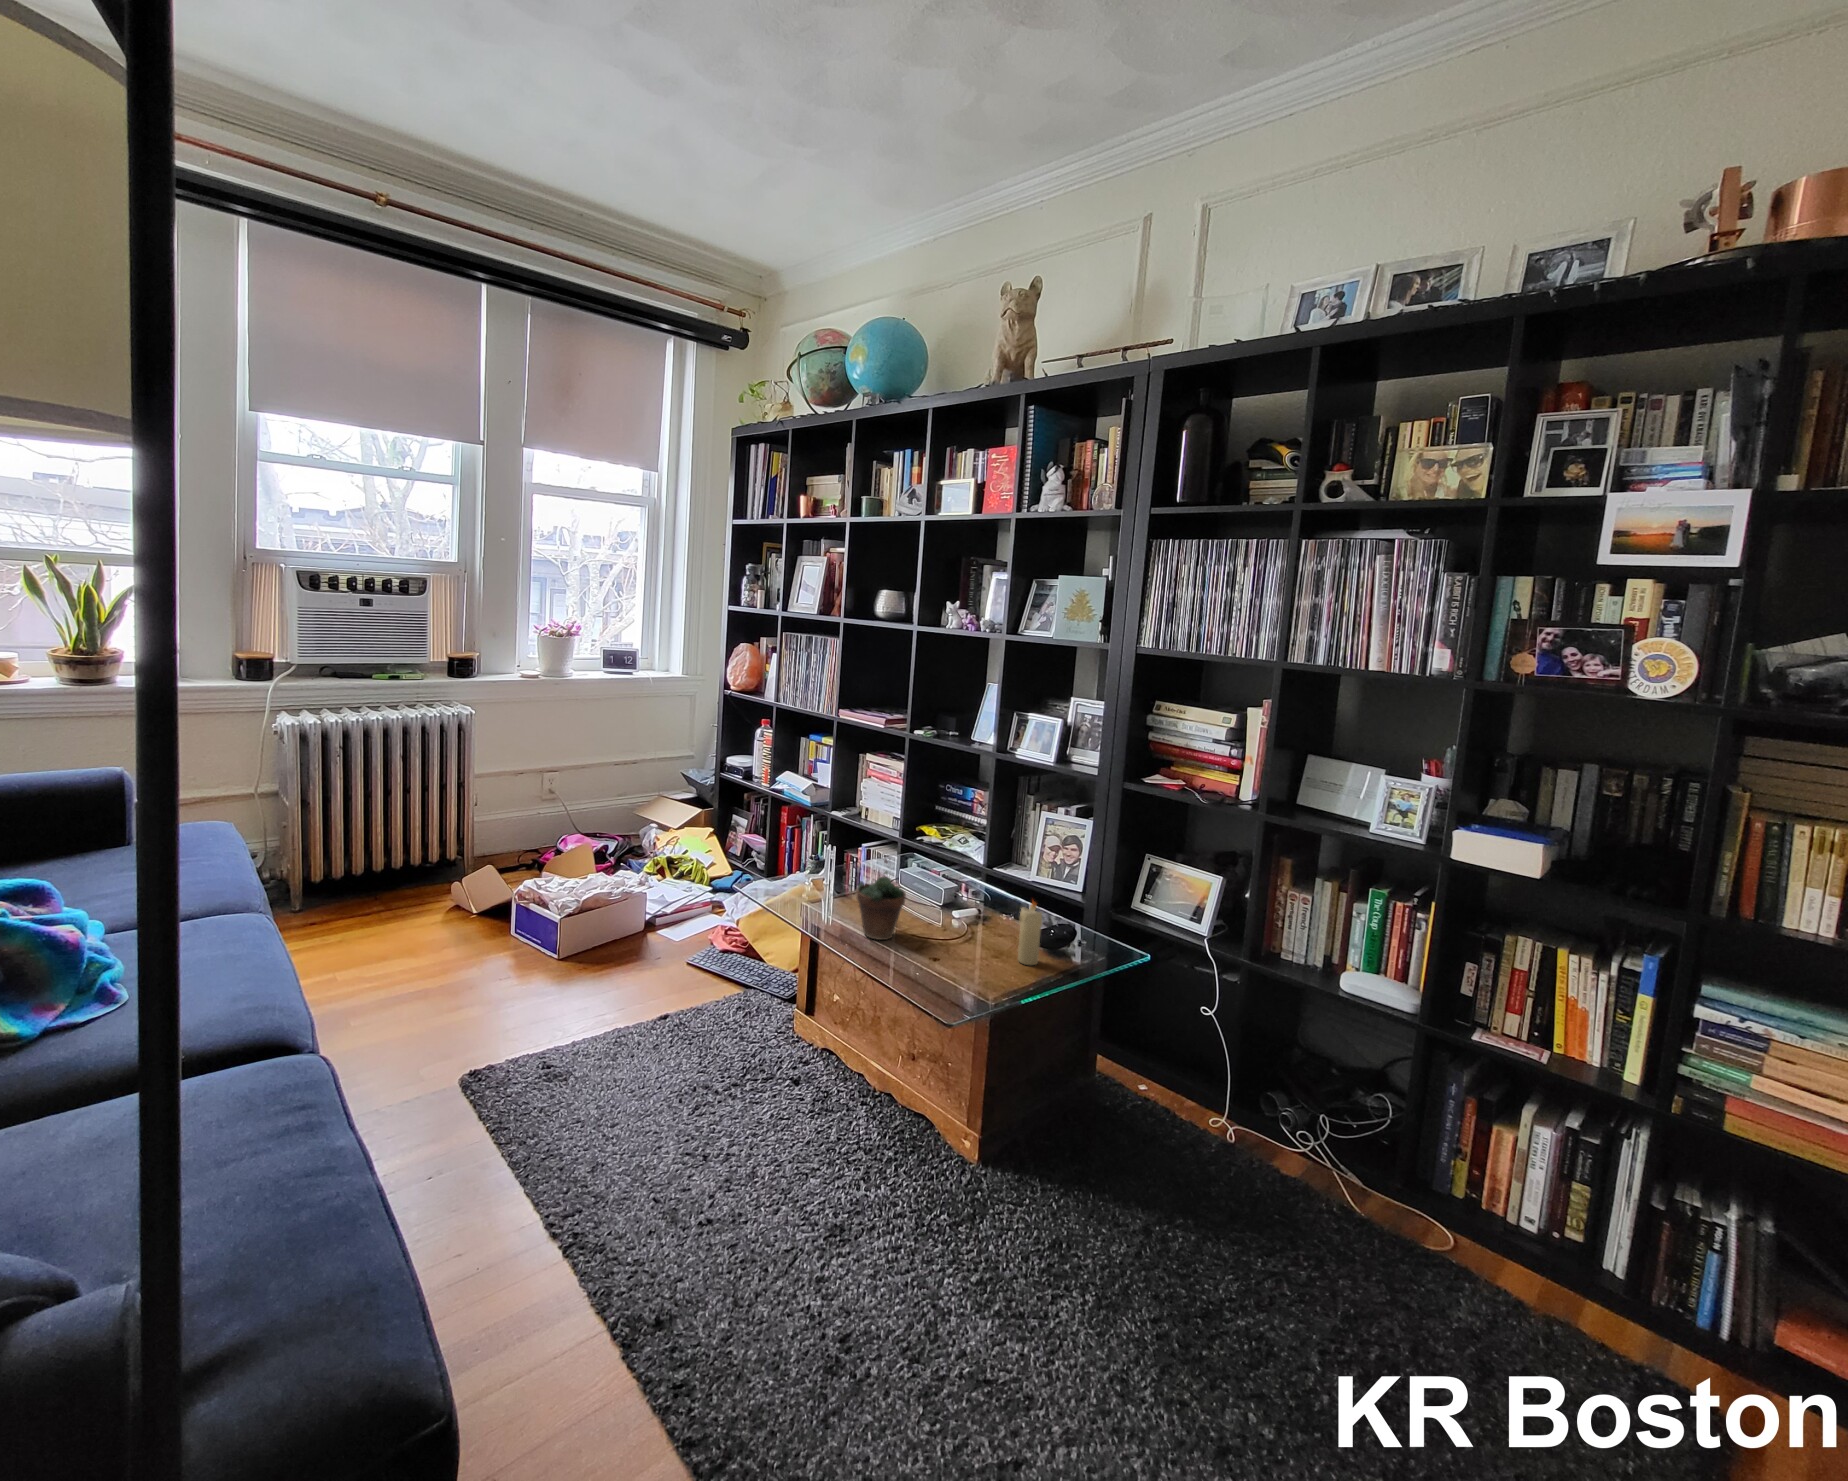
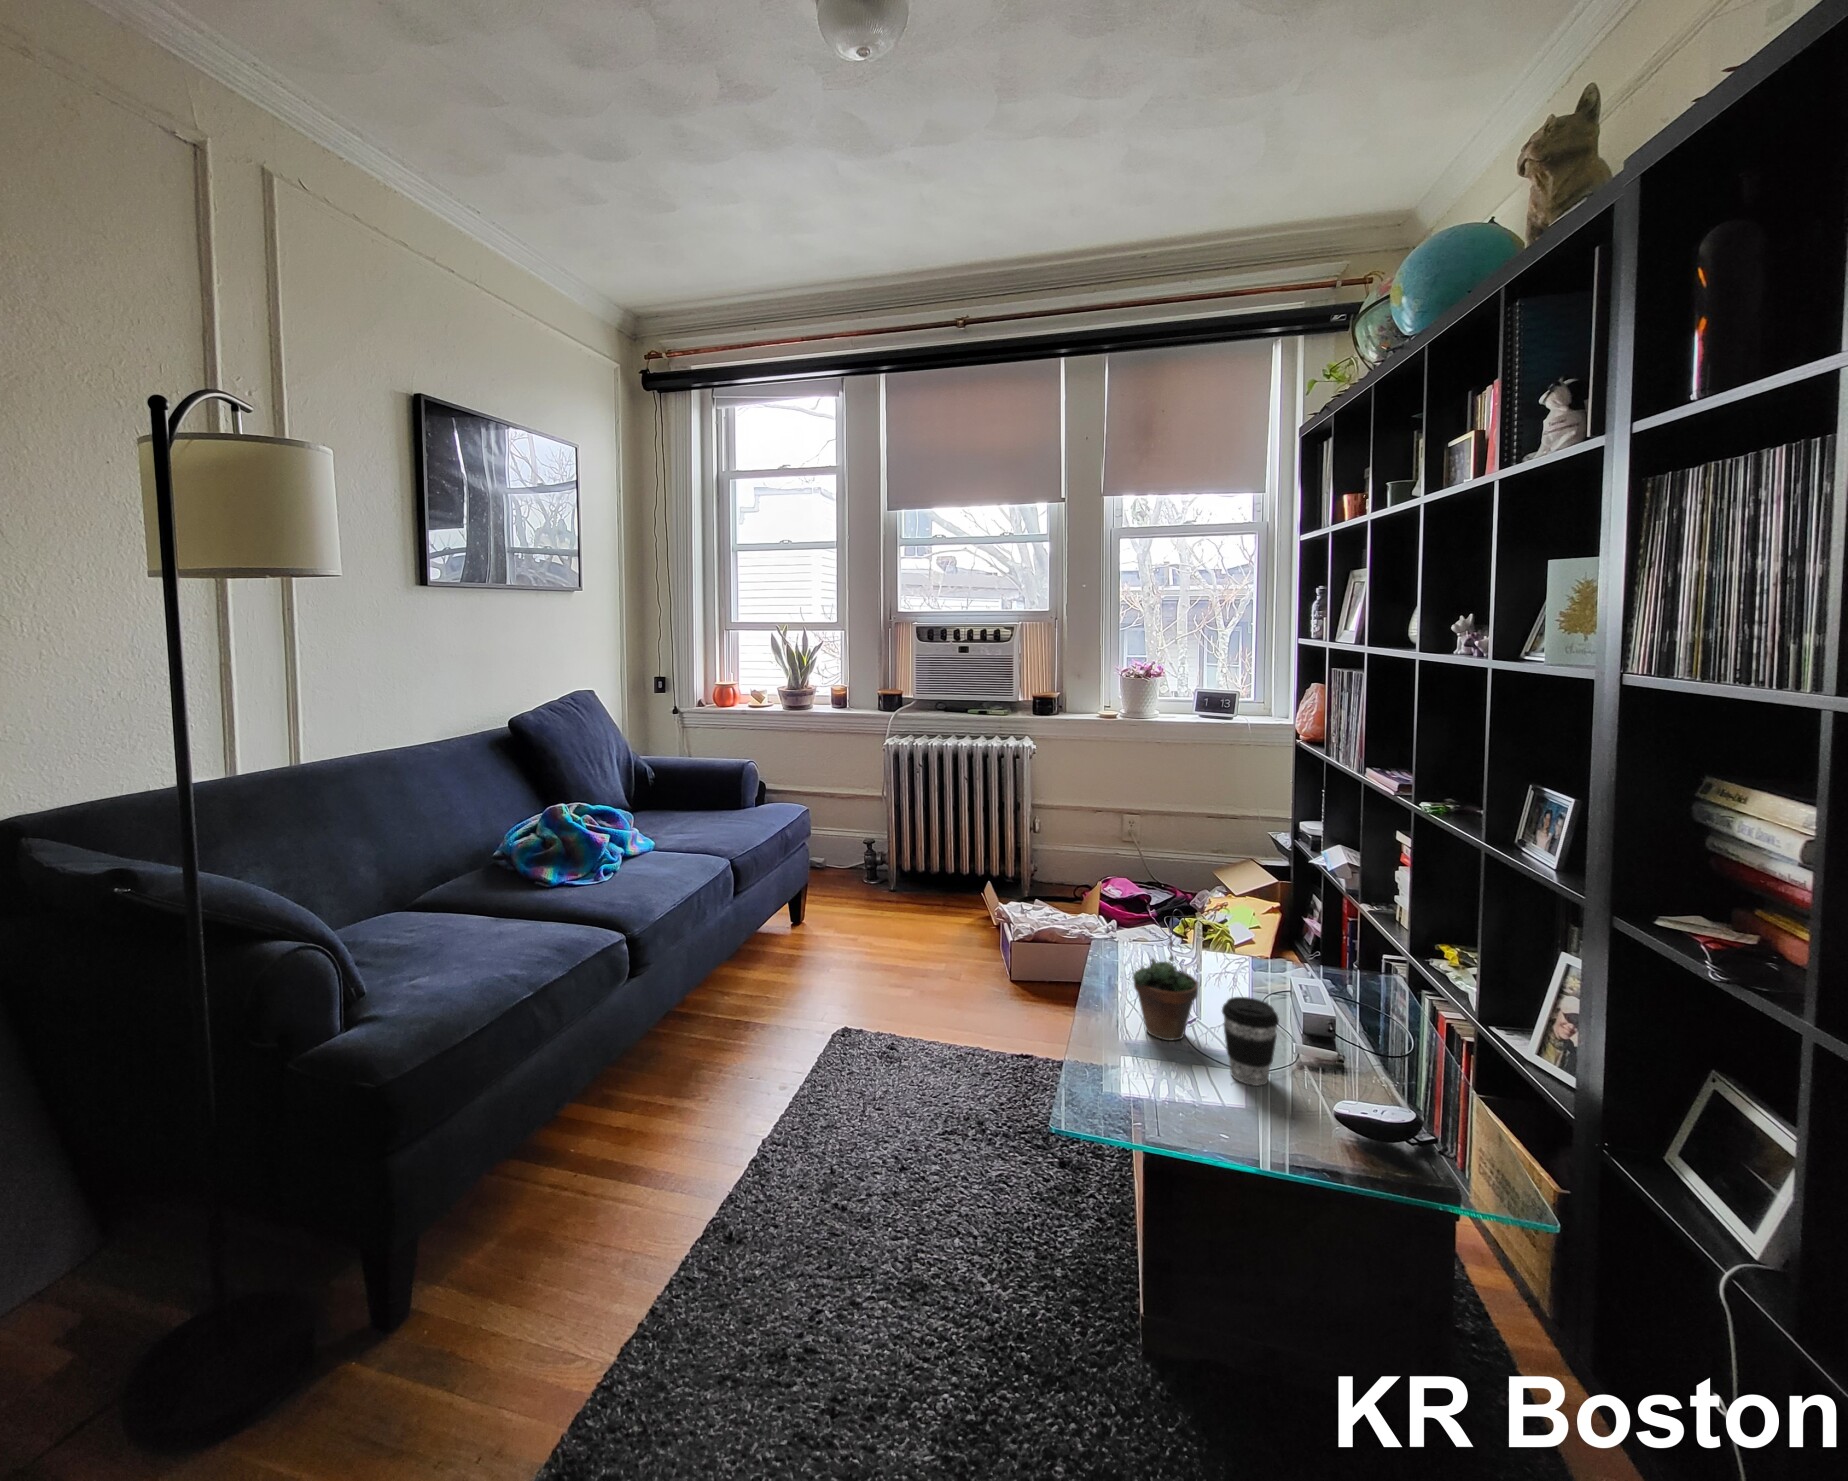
coffee cup: none [942,884,980,946] -> present [1222,997,1279,1086]
candle: present [1018,901,1042,965] -> none [1280,1042,1316,1142]

